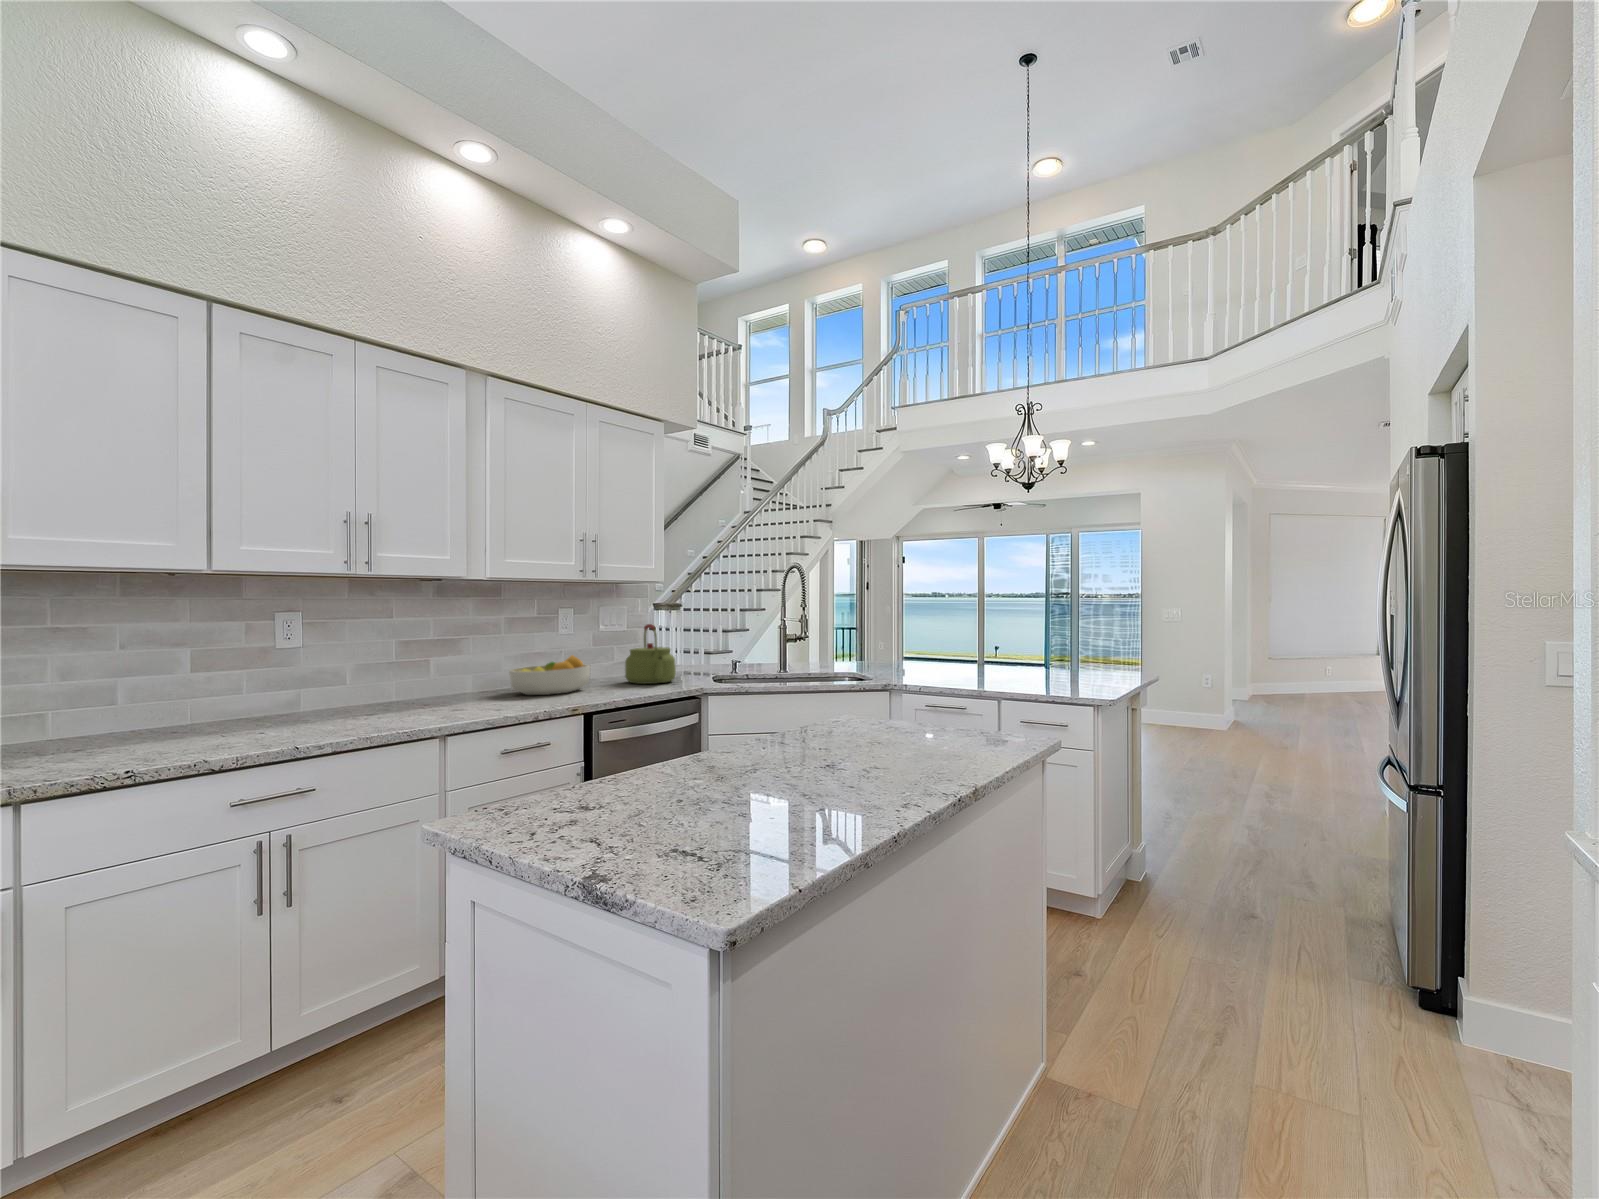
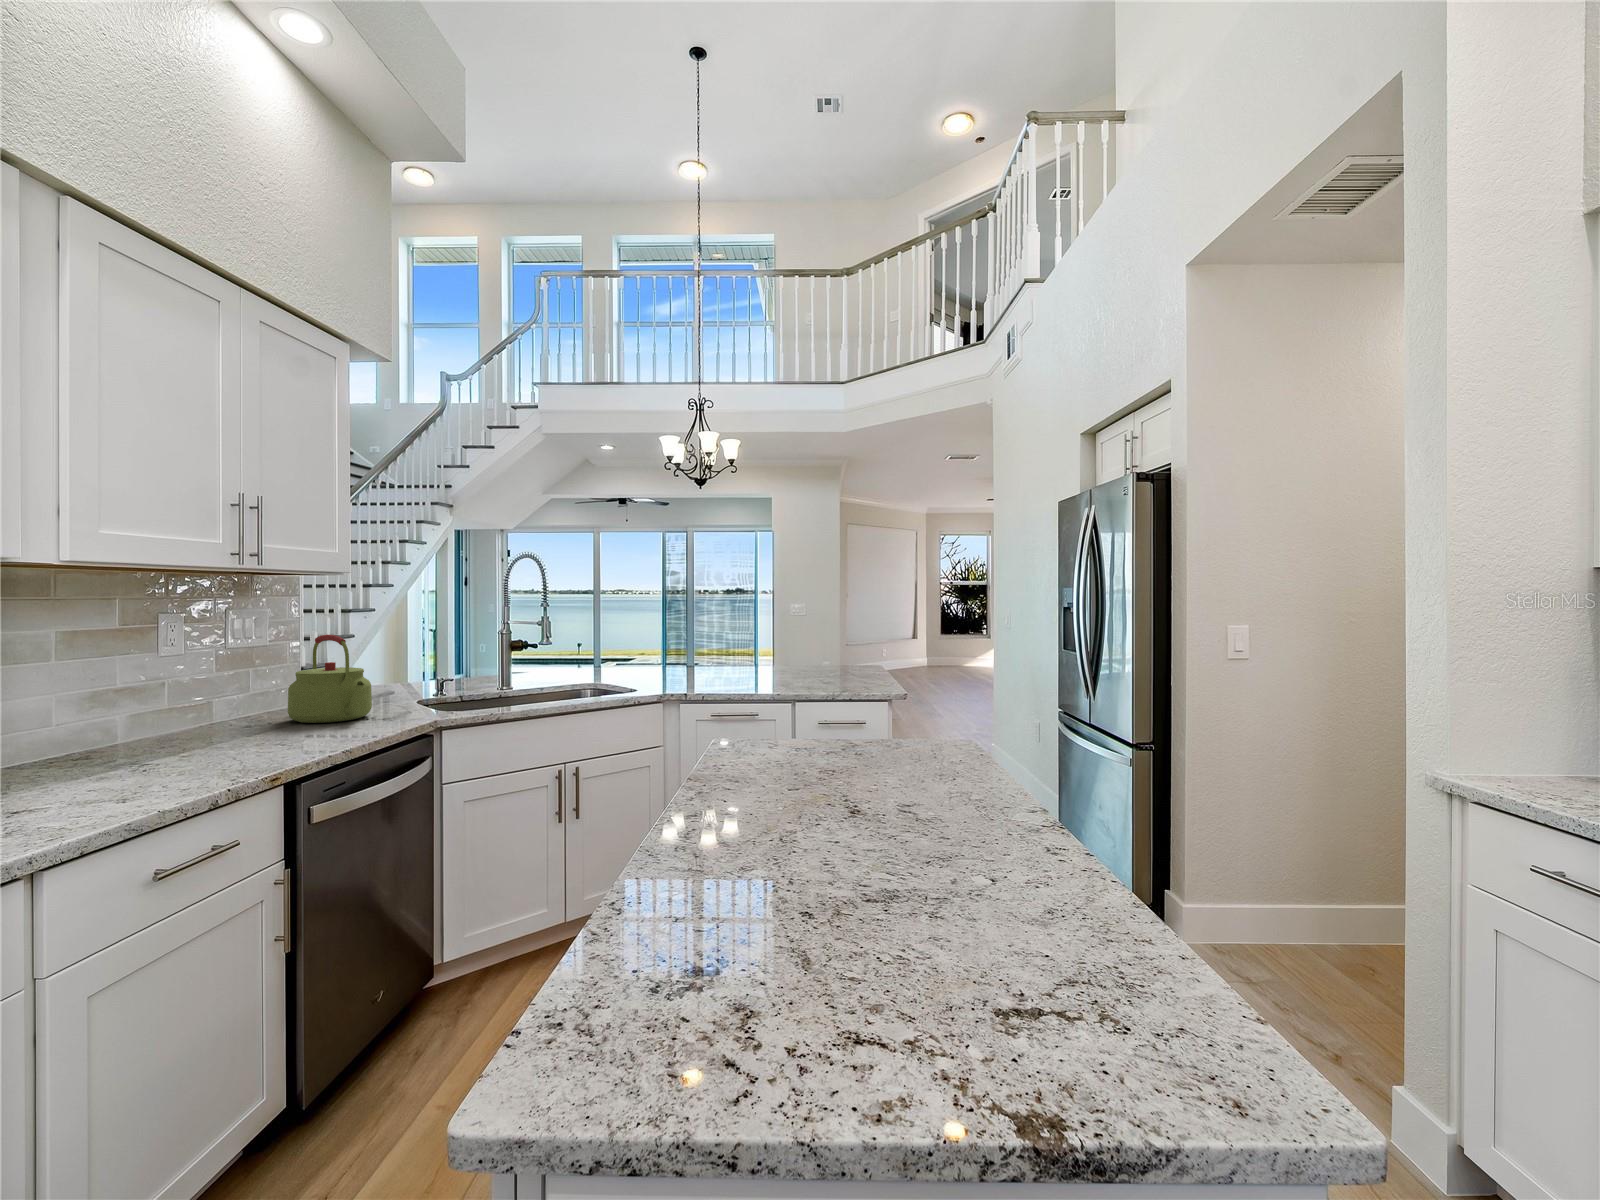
fruit bowl: present [509,655,590,695] -> none [89,687,247,761]

